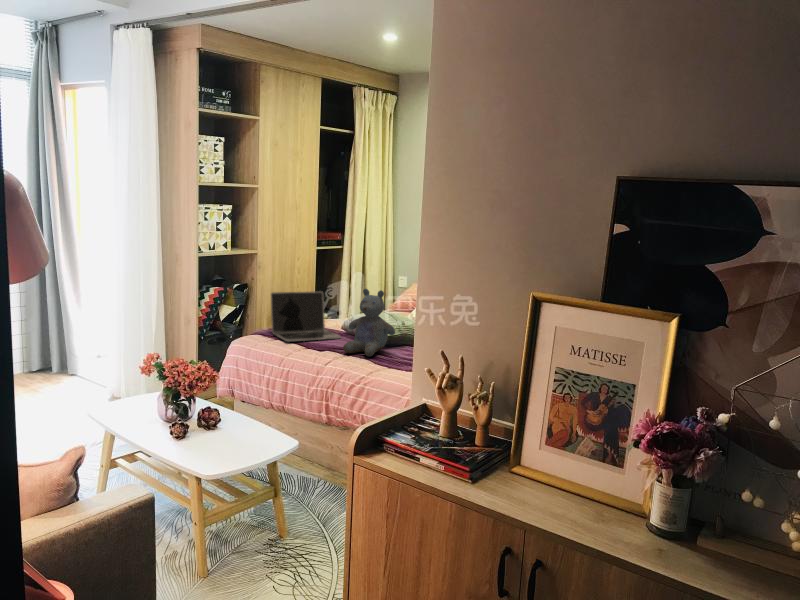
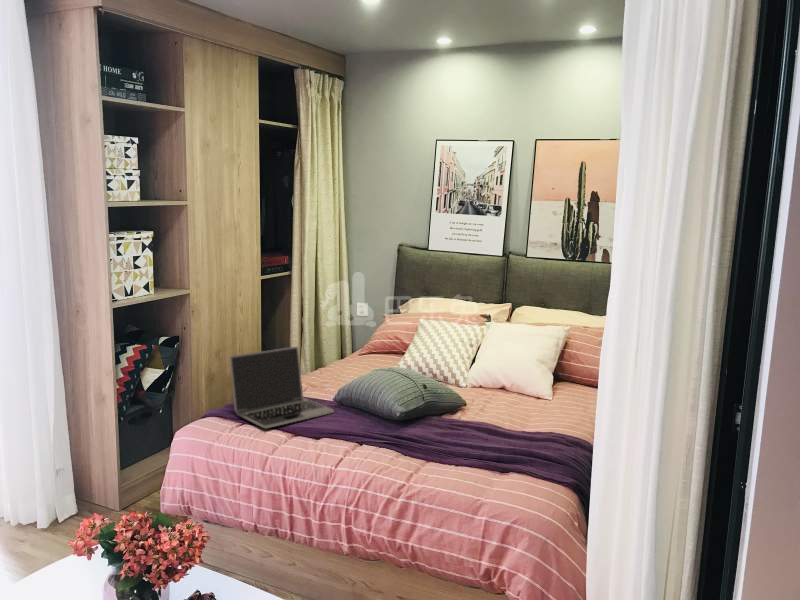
stuffed bear: present [343,289,395,357] -> none [353,348,423,446]

